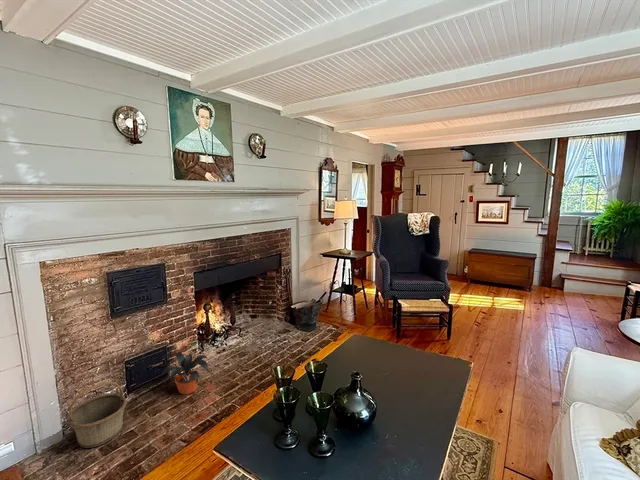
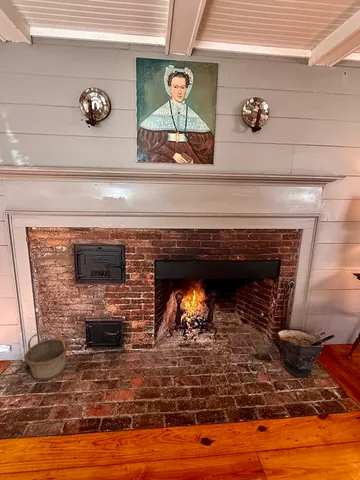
potted plant: present [161,352,208,394] -> none [98,331,145,375]

